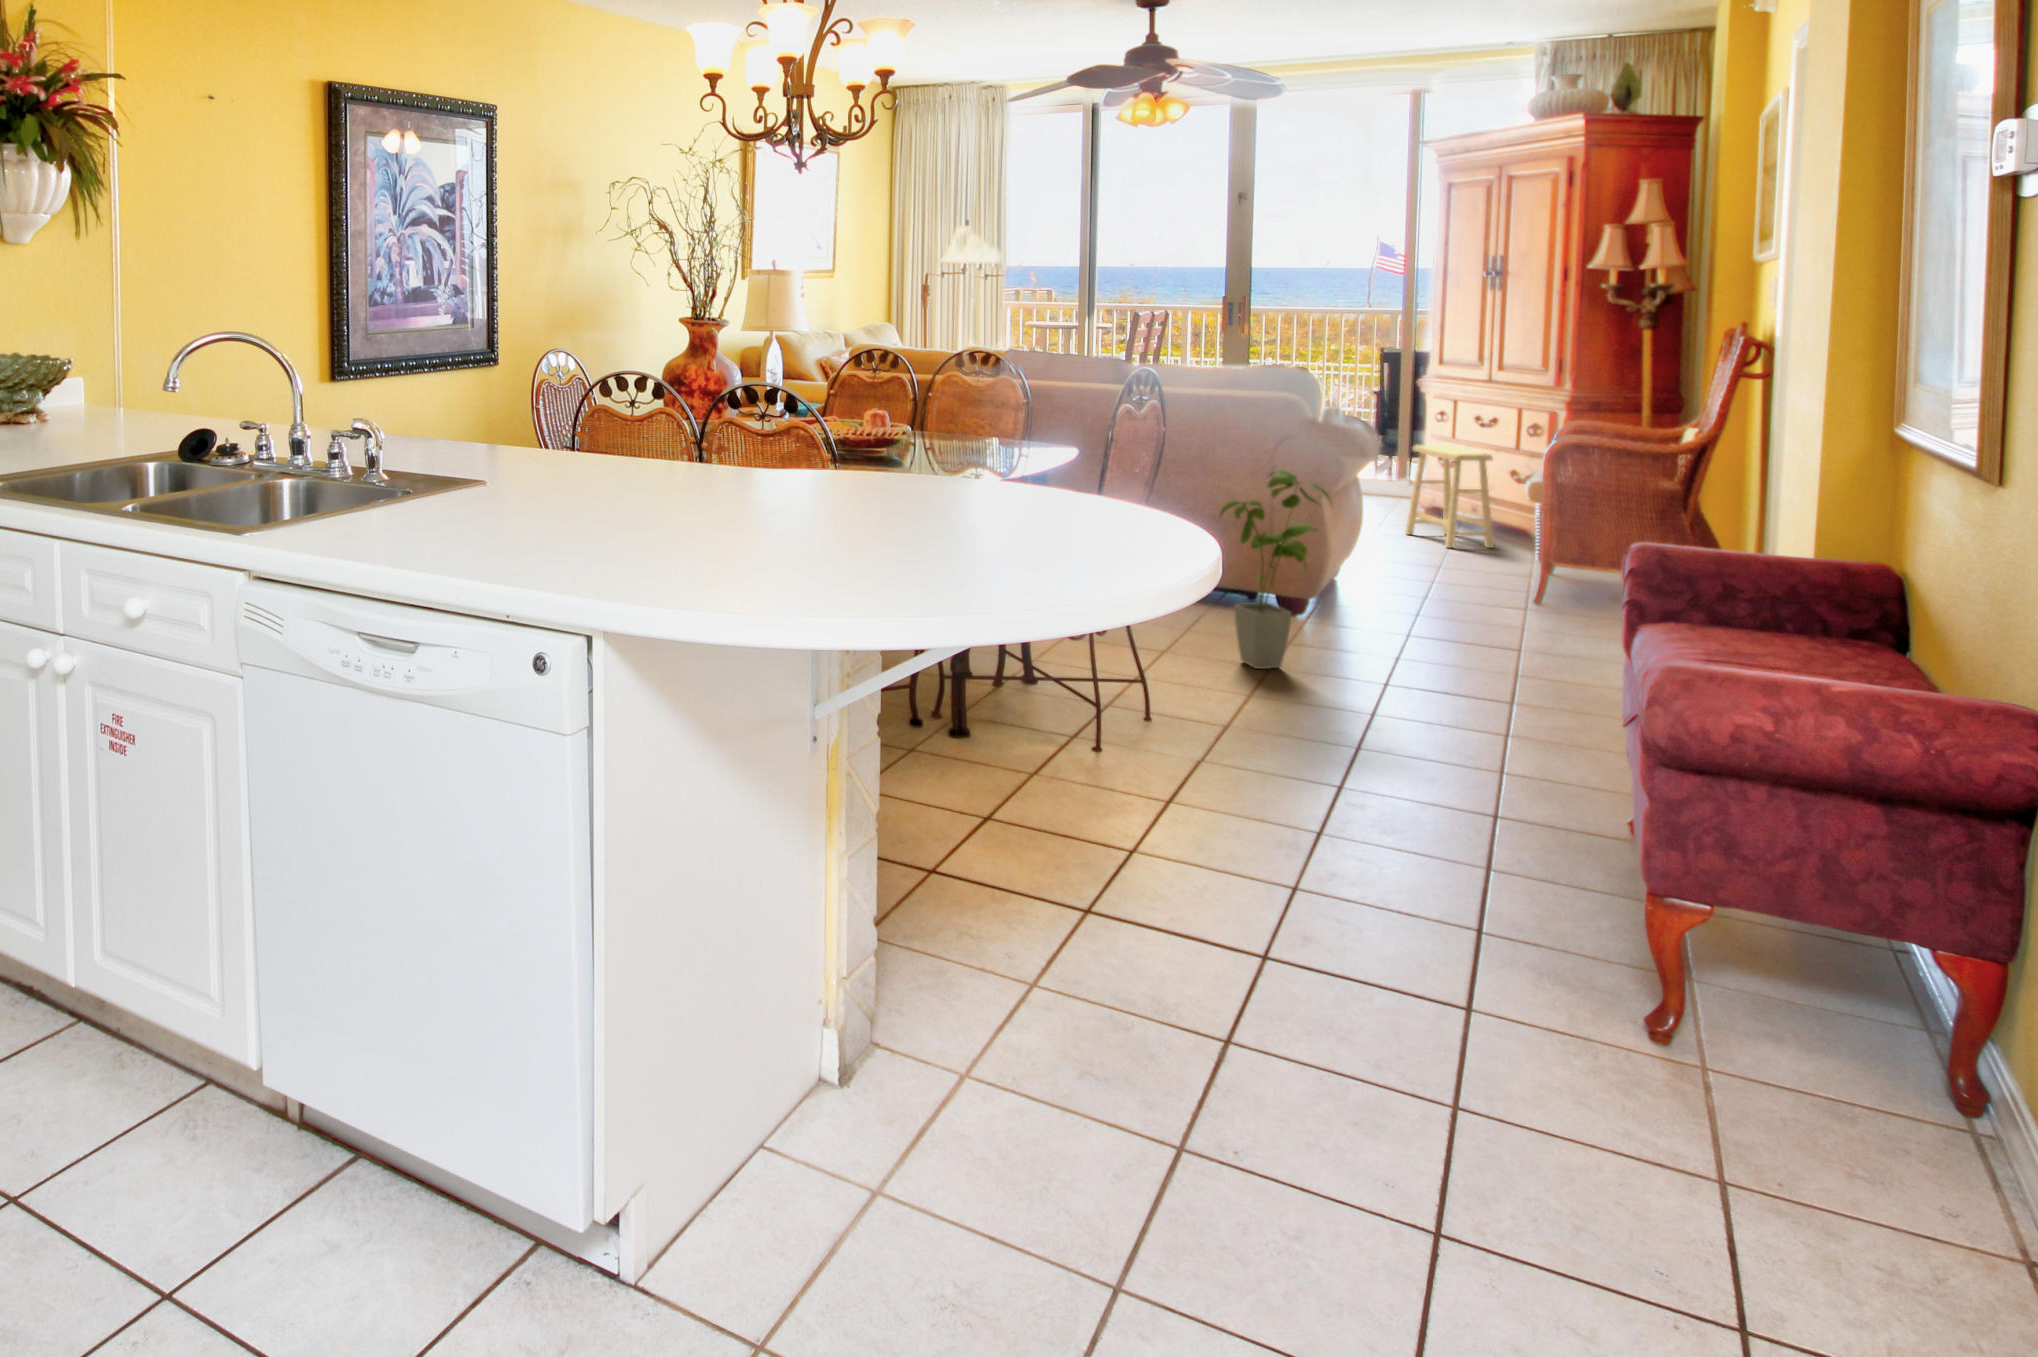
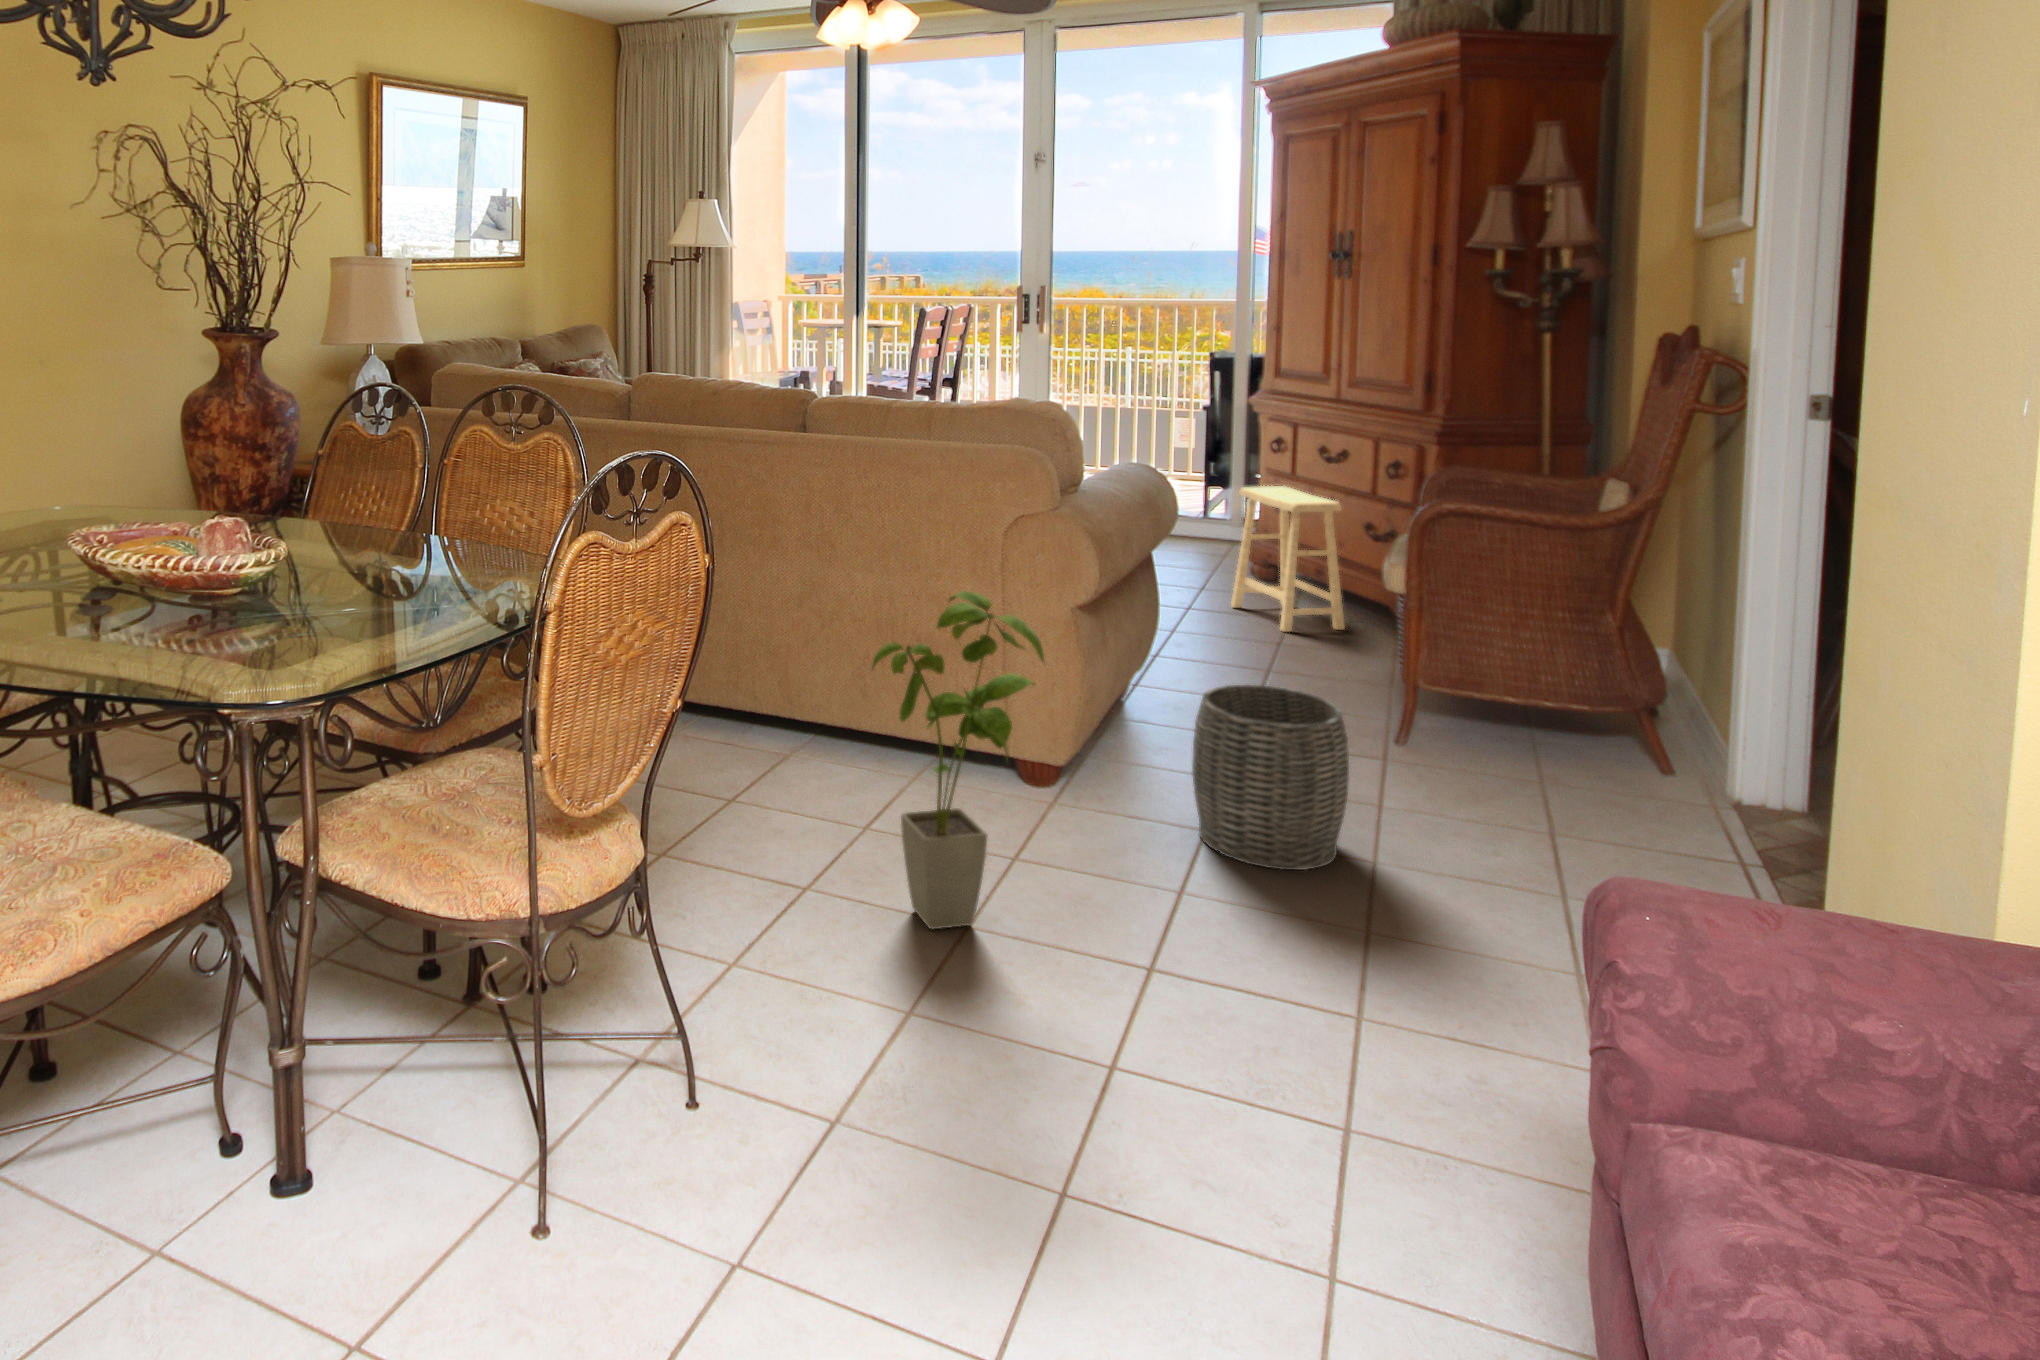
woven basket: none [1406,547,1509,653] -> present [1192,685,1349,870]

